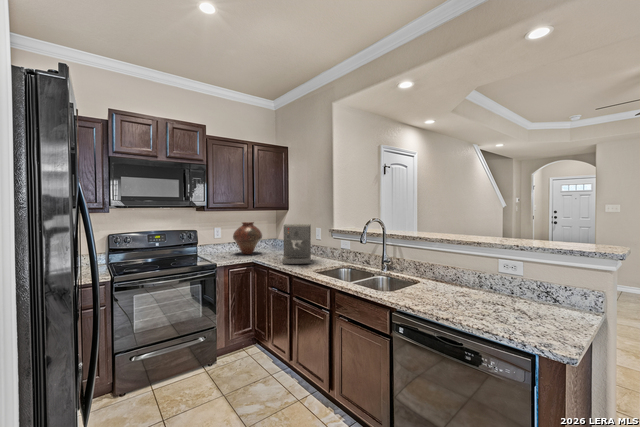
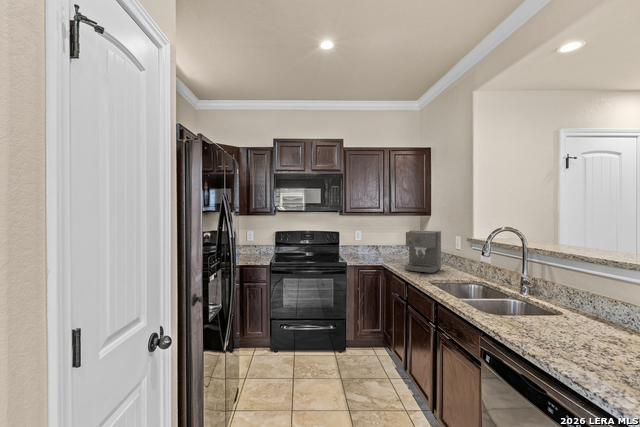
vase: present [233,222,262,254] -> none [370,226,399,258]

